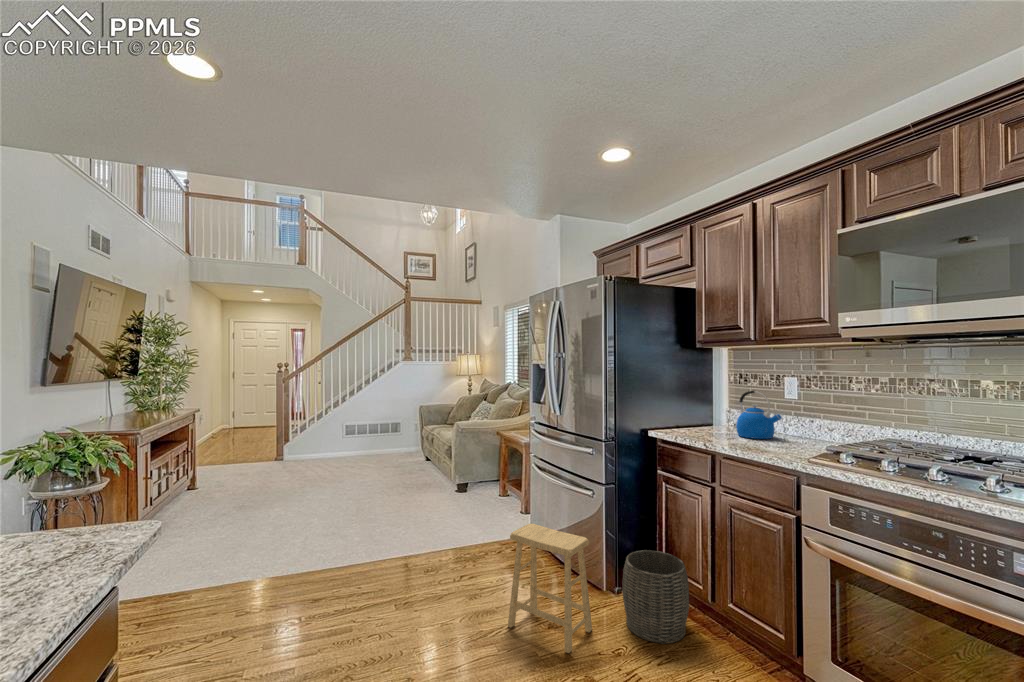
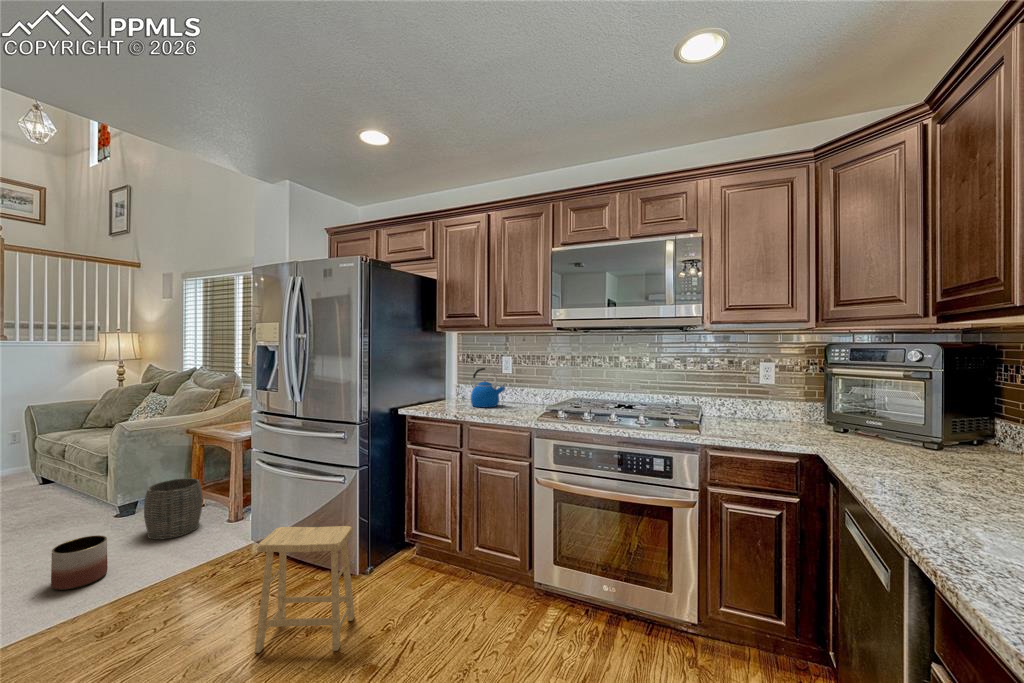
planter: none [411,501,440,537] -> present [51,535,108,590]
woven basket: present [623,550,689,643] -> present [144,478,202,540]

